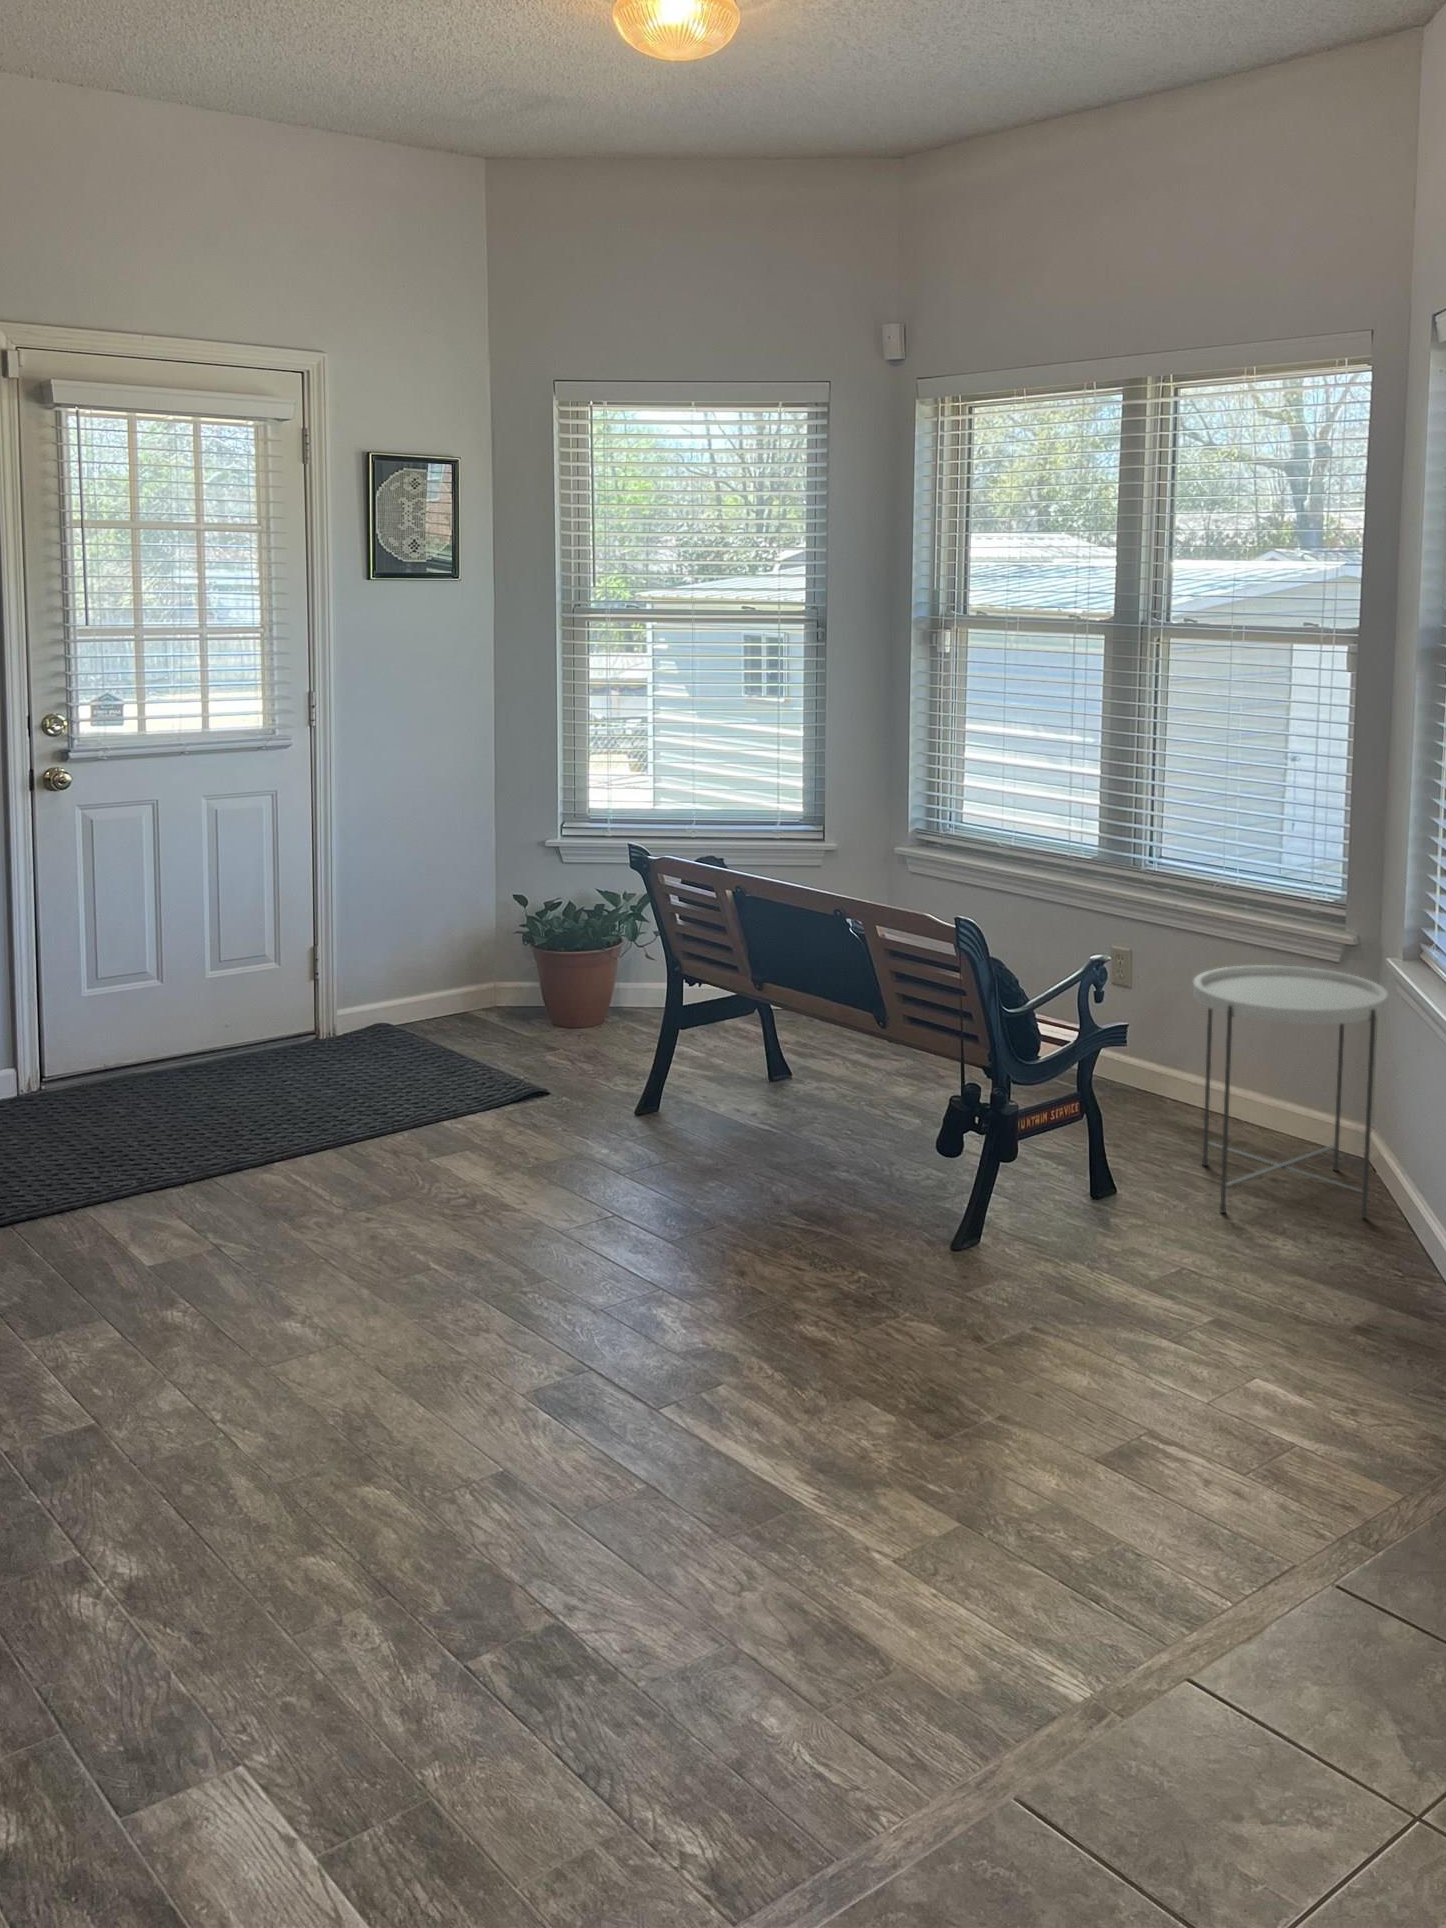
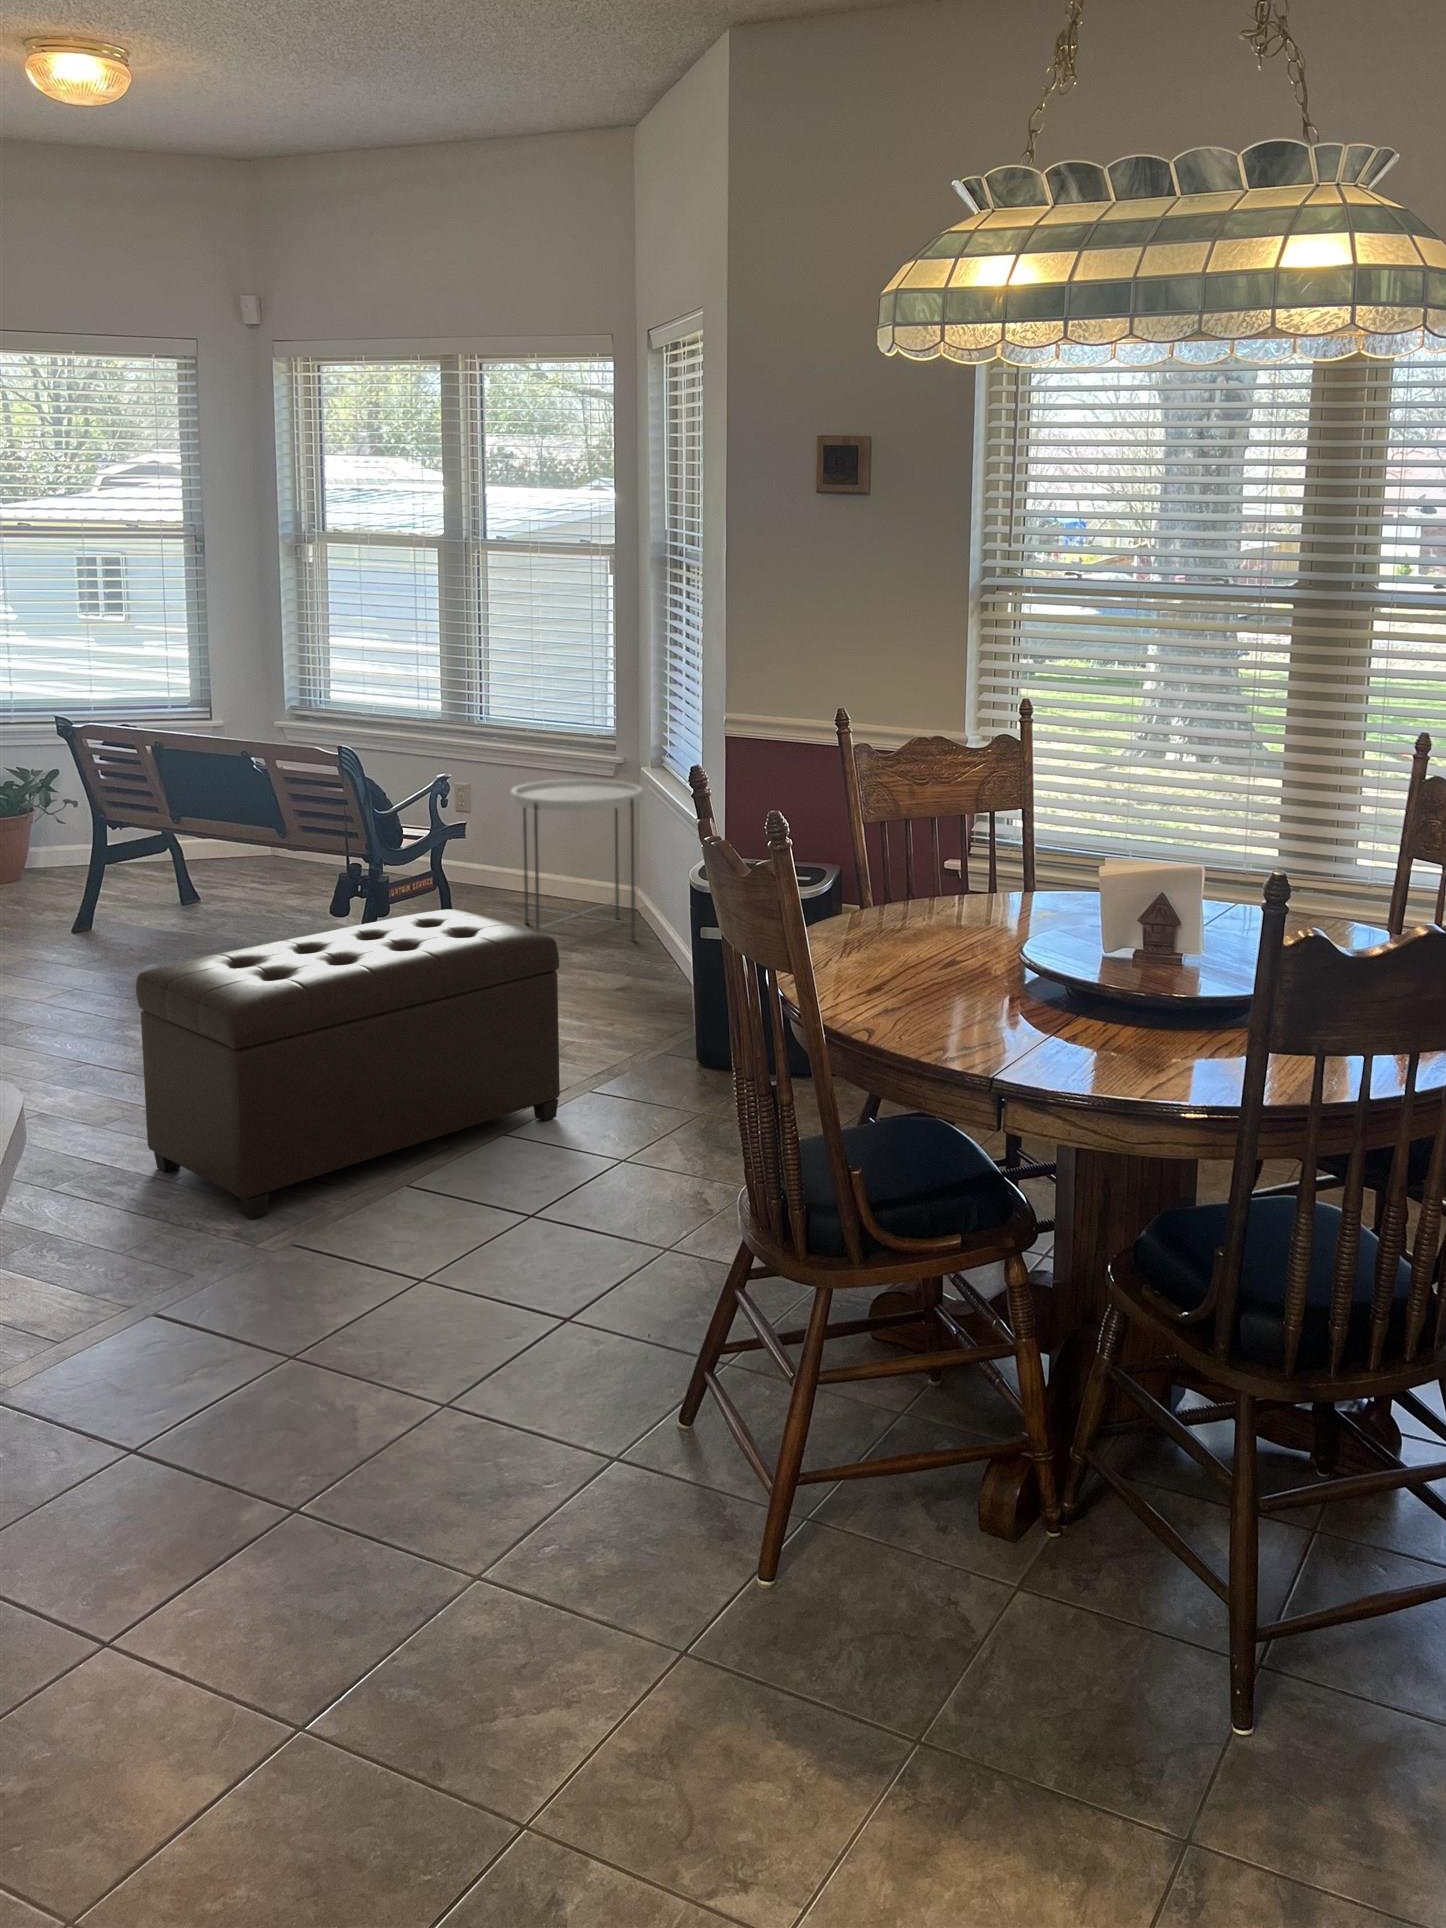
ottoman: none [625,1219,1289,1789] -> present [136,909,560,1219]

